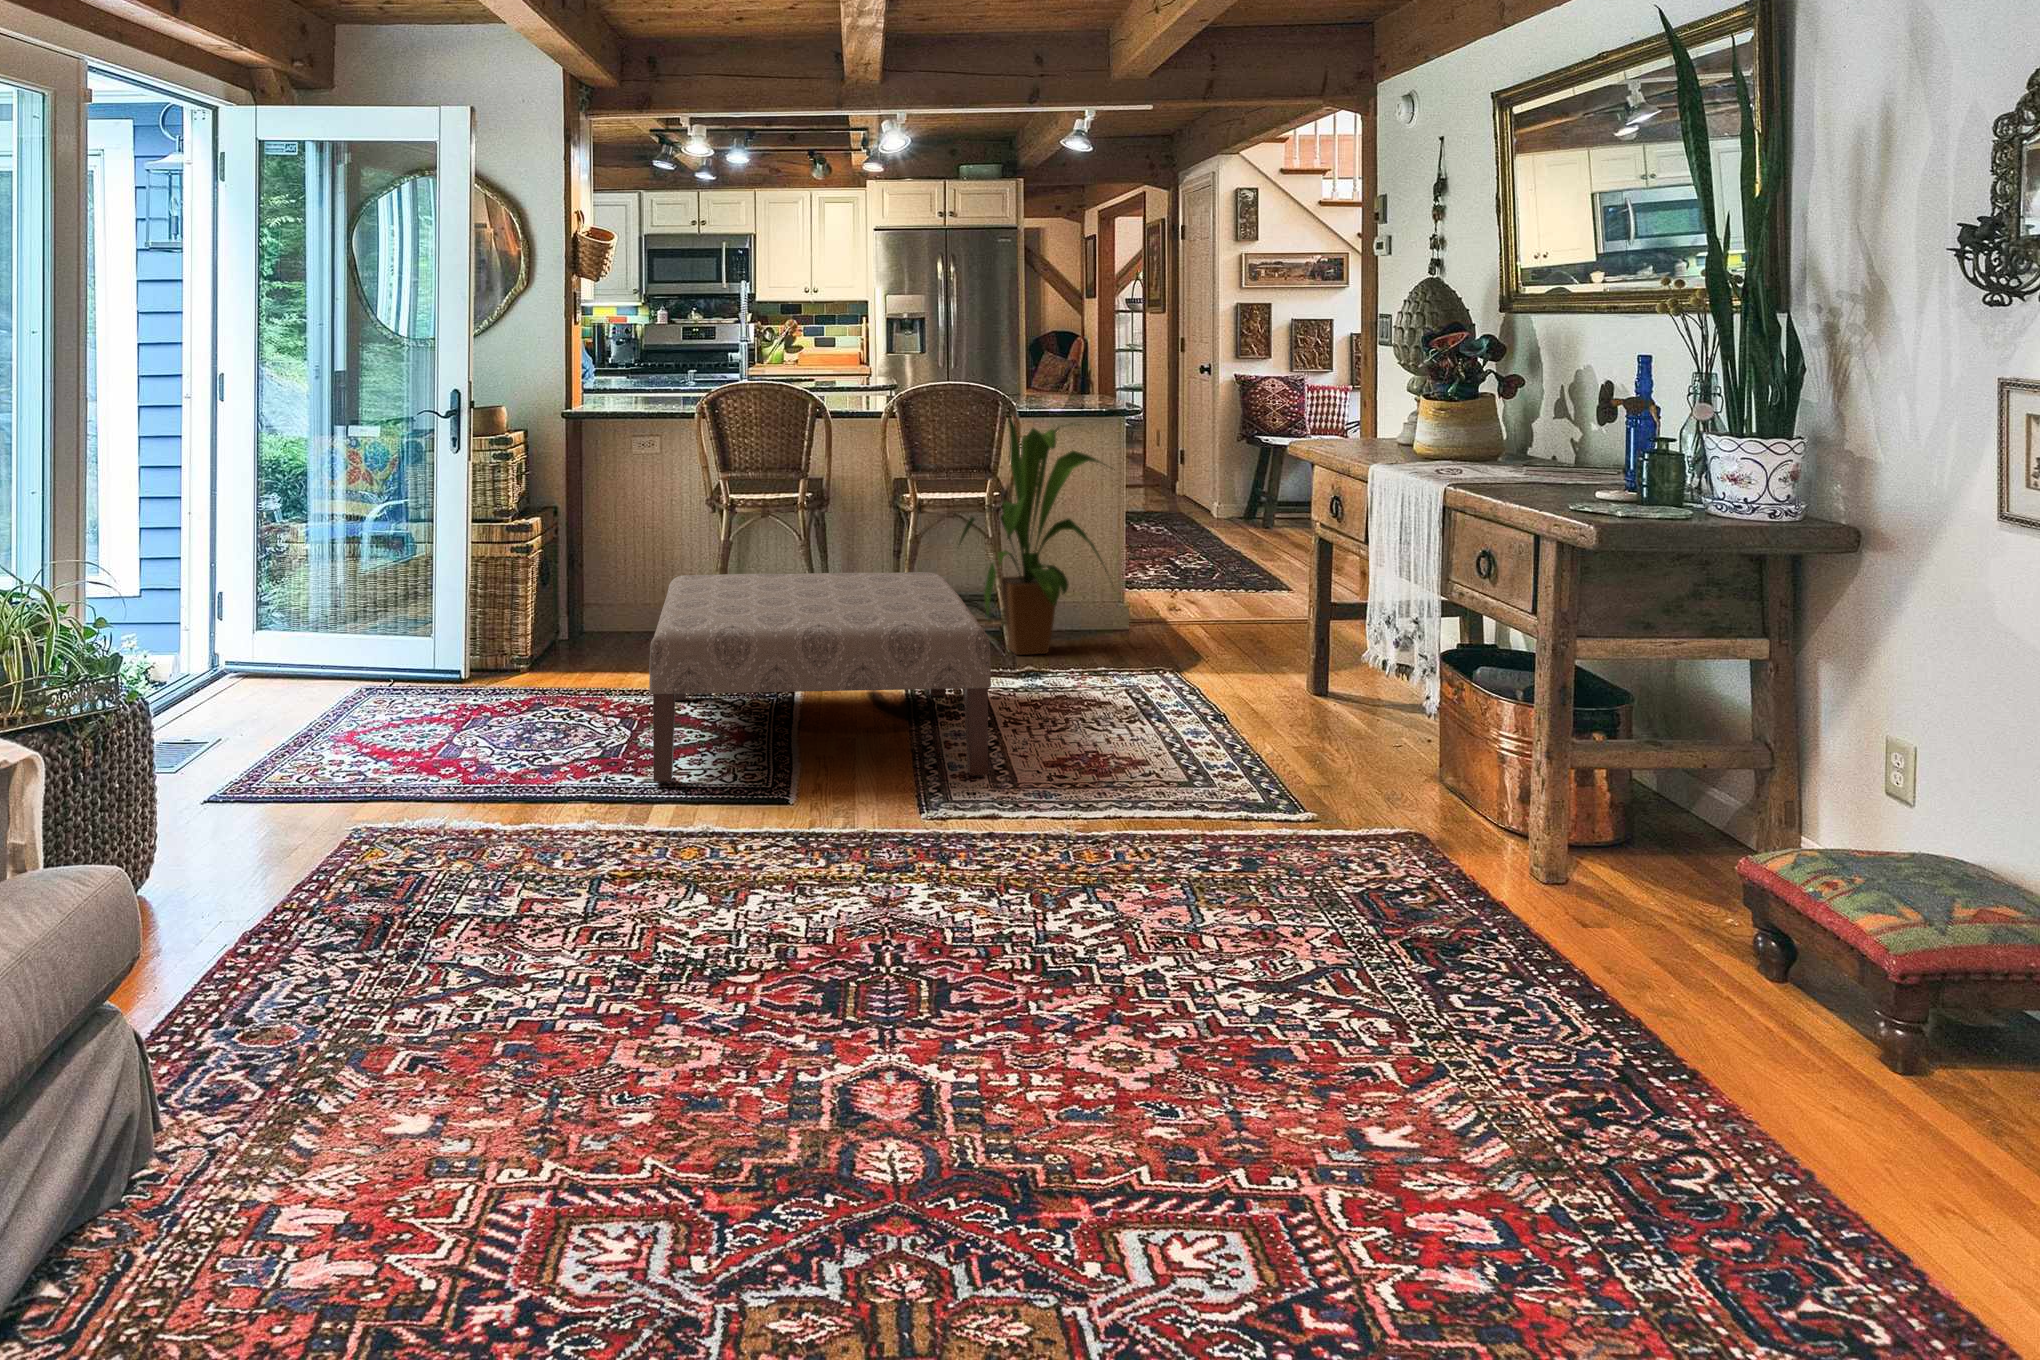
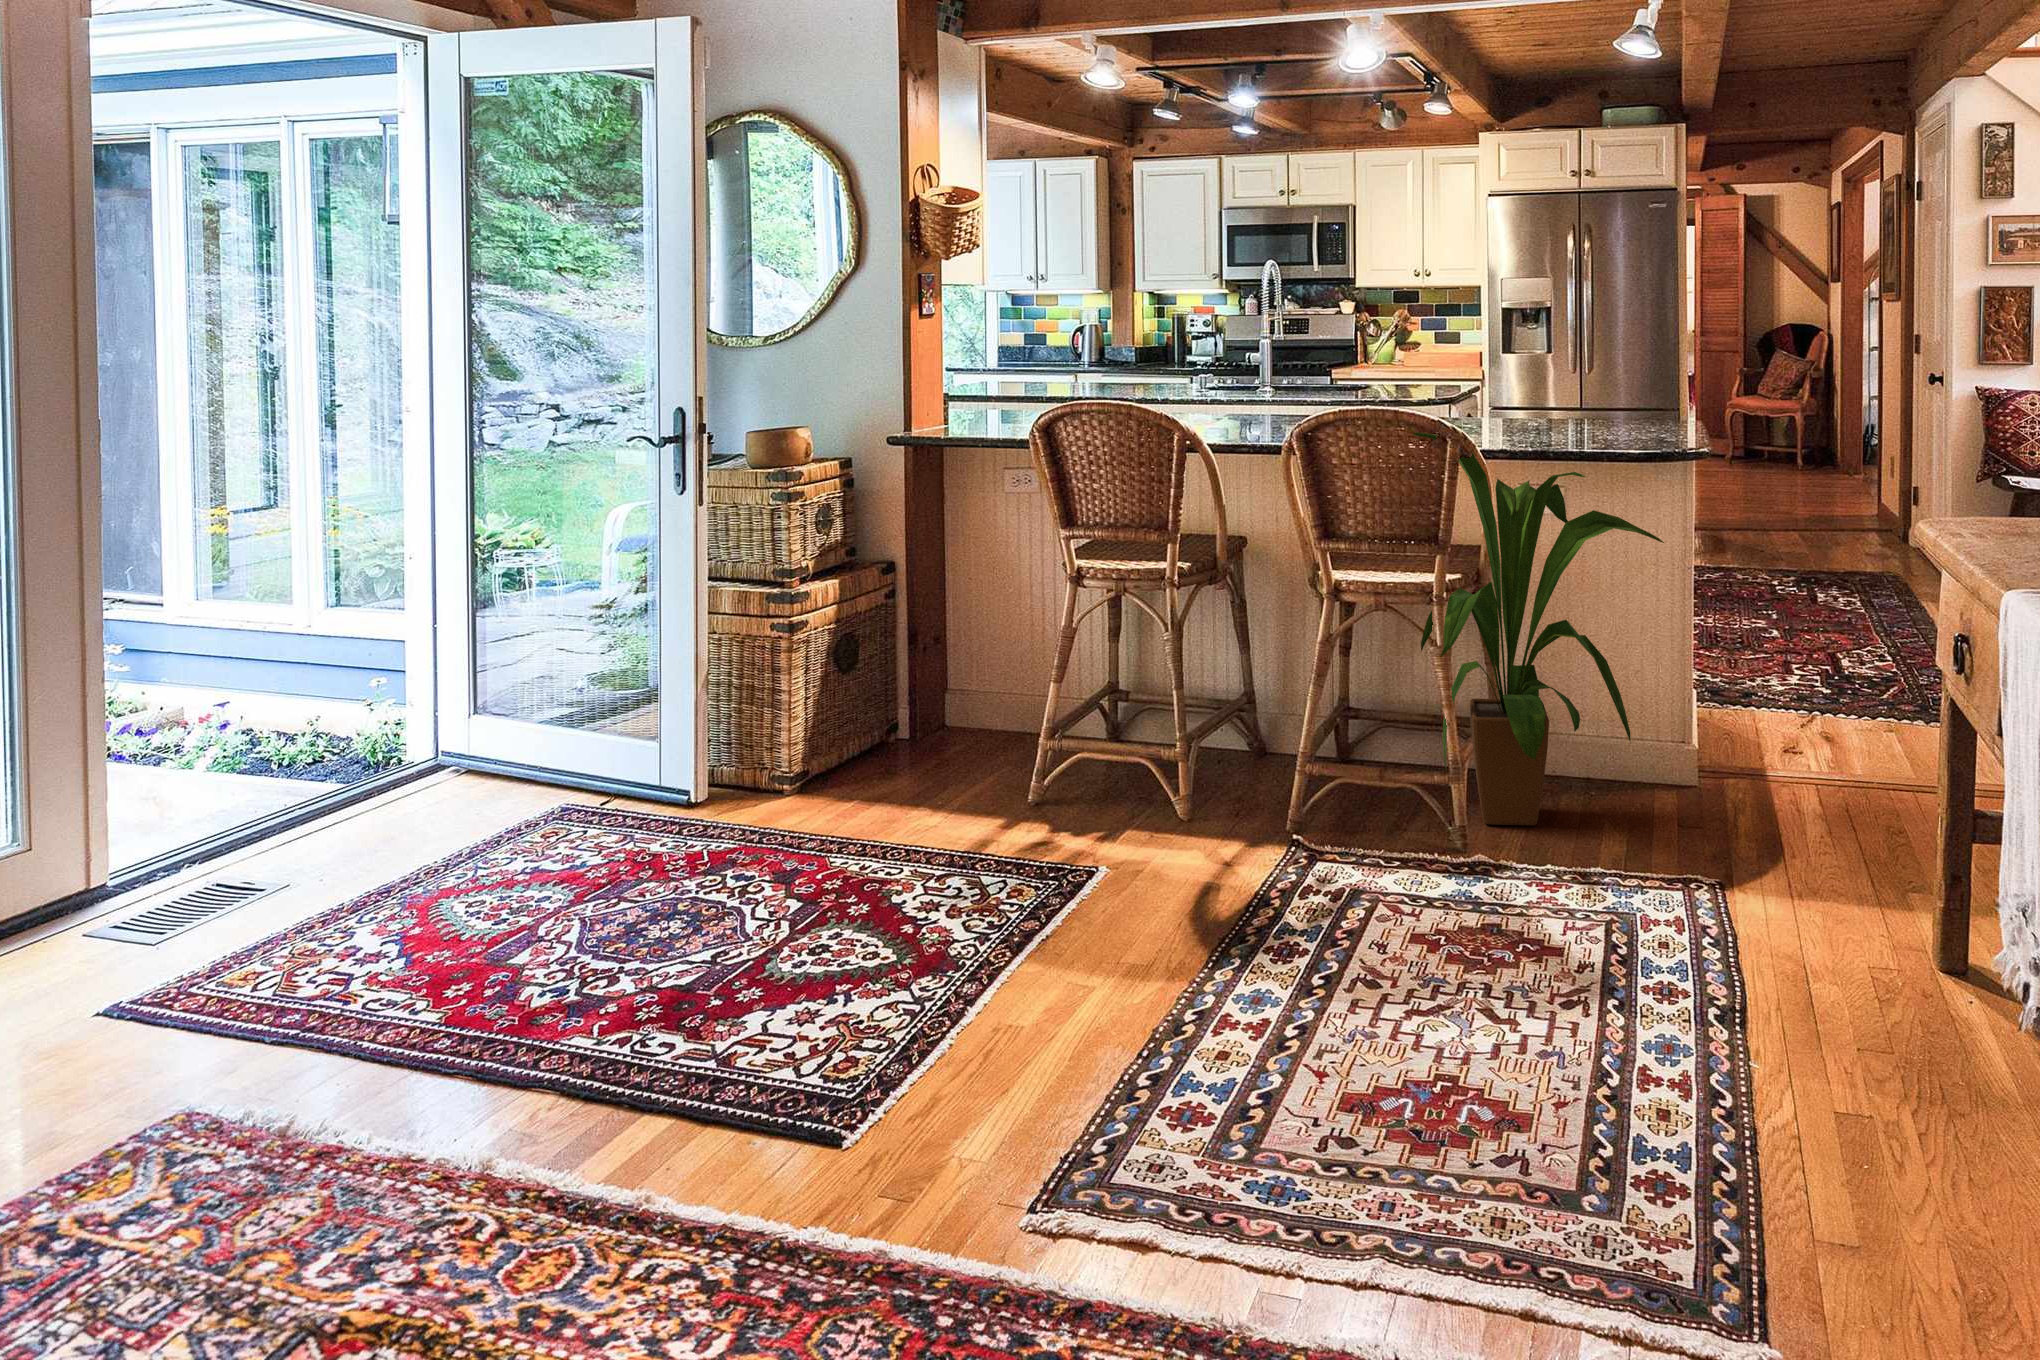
ottoman: present [649,572,991,784] -> none [648,692,1312,1141]

